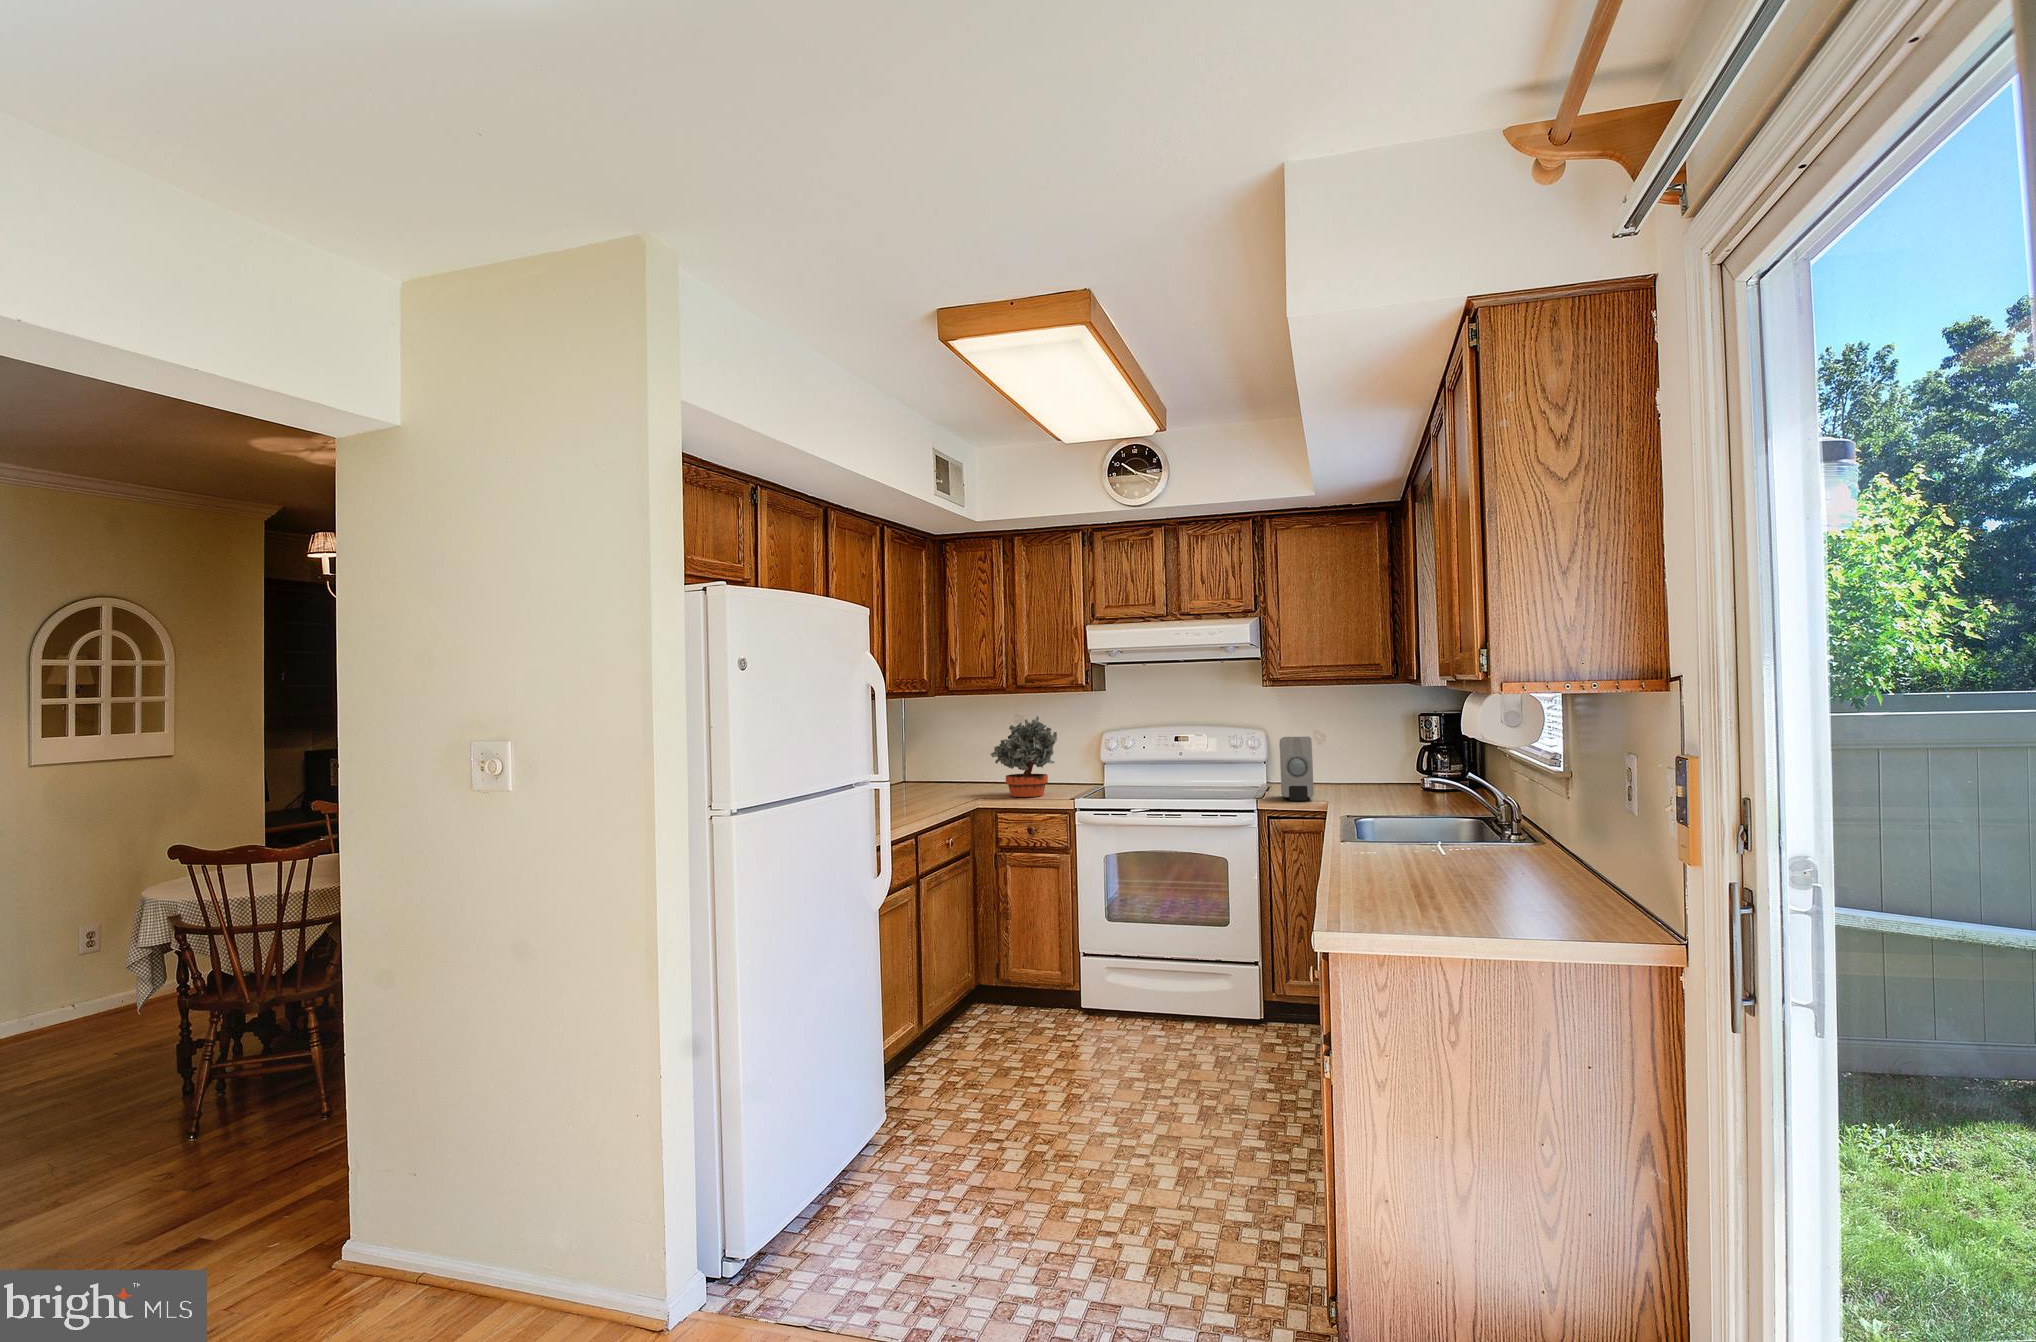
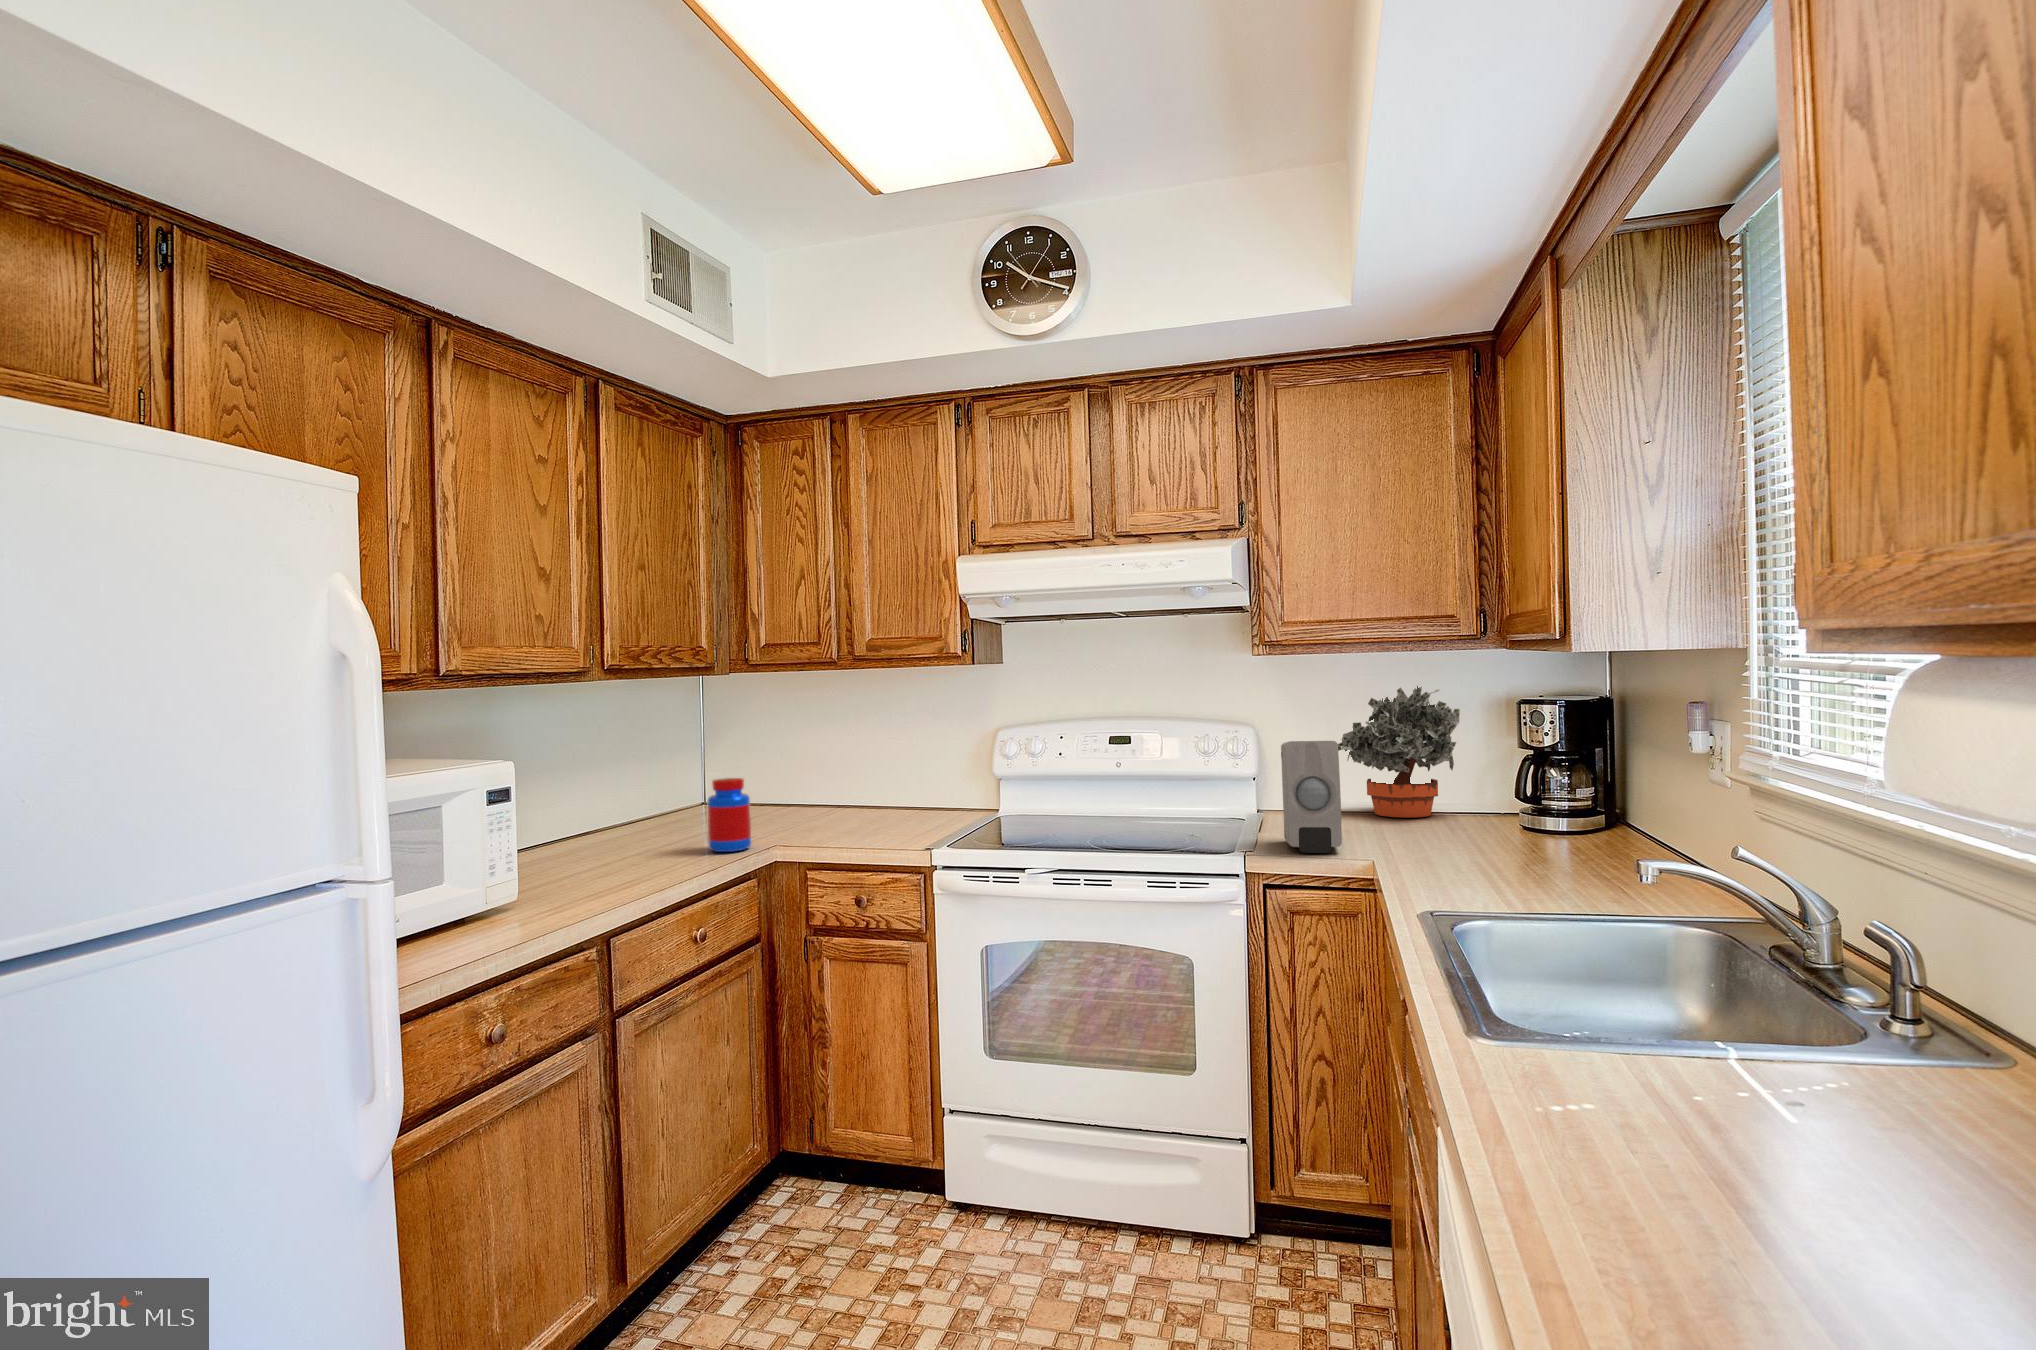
potted plant: present [991,716,1057,797] -> present [1338,686,1460,818]
jar: none [934,759,959,803] -> present [708,778,751,852]

